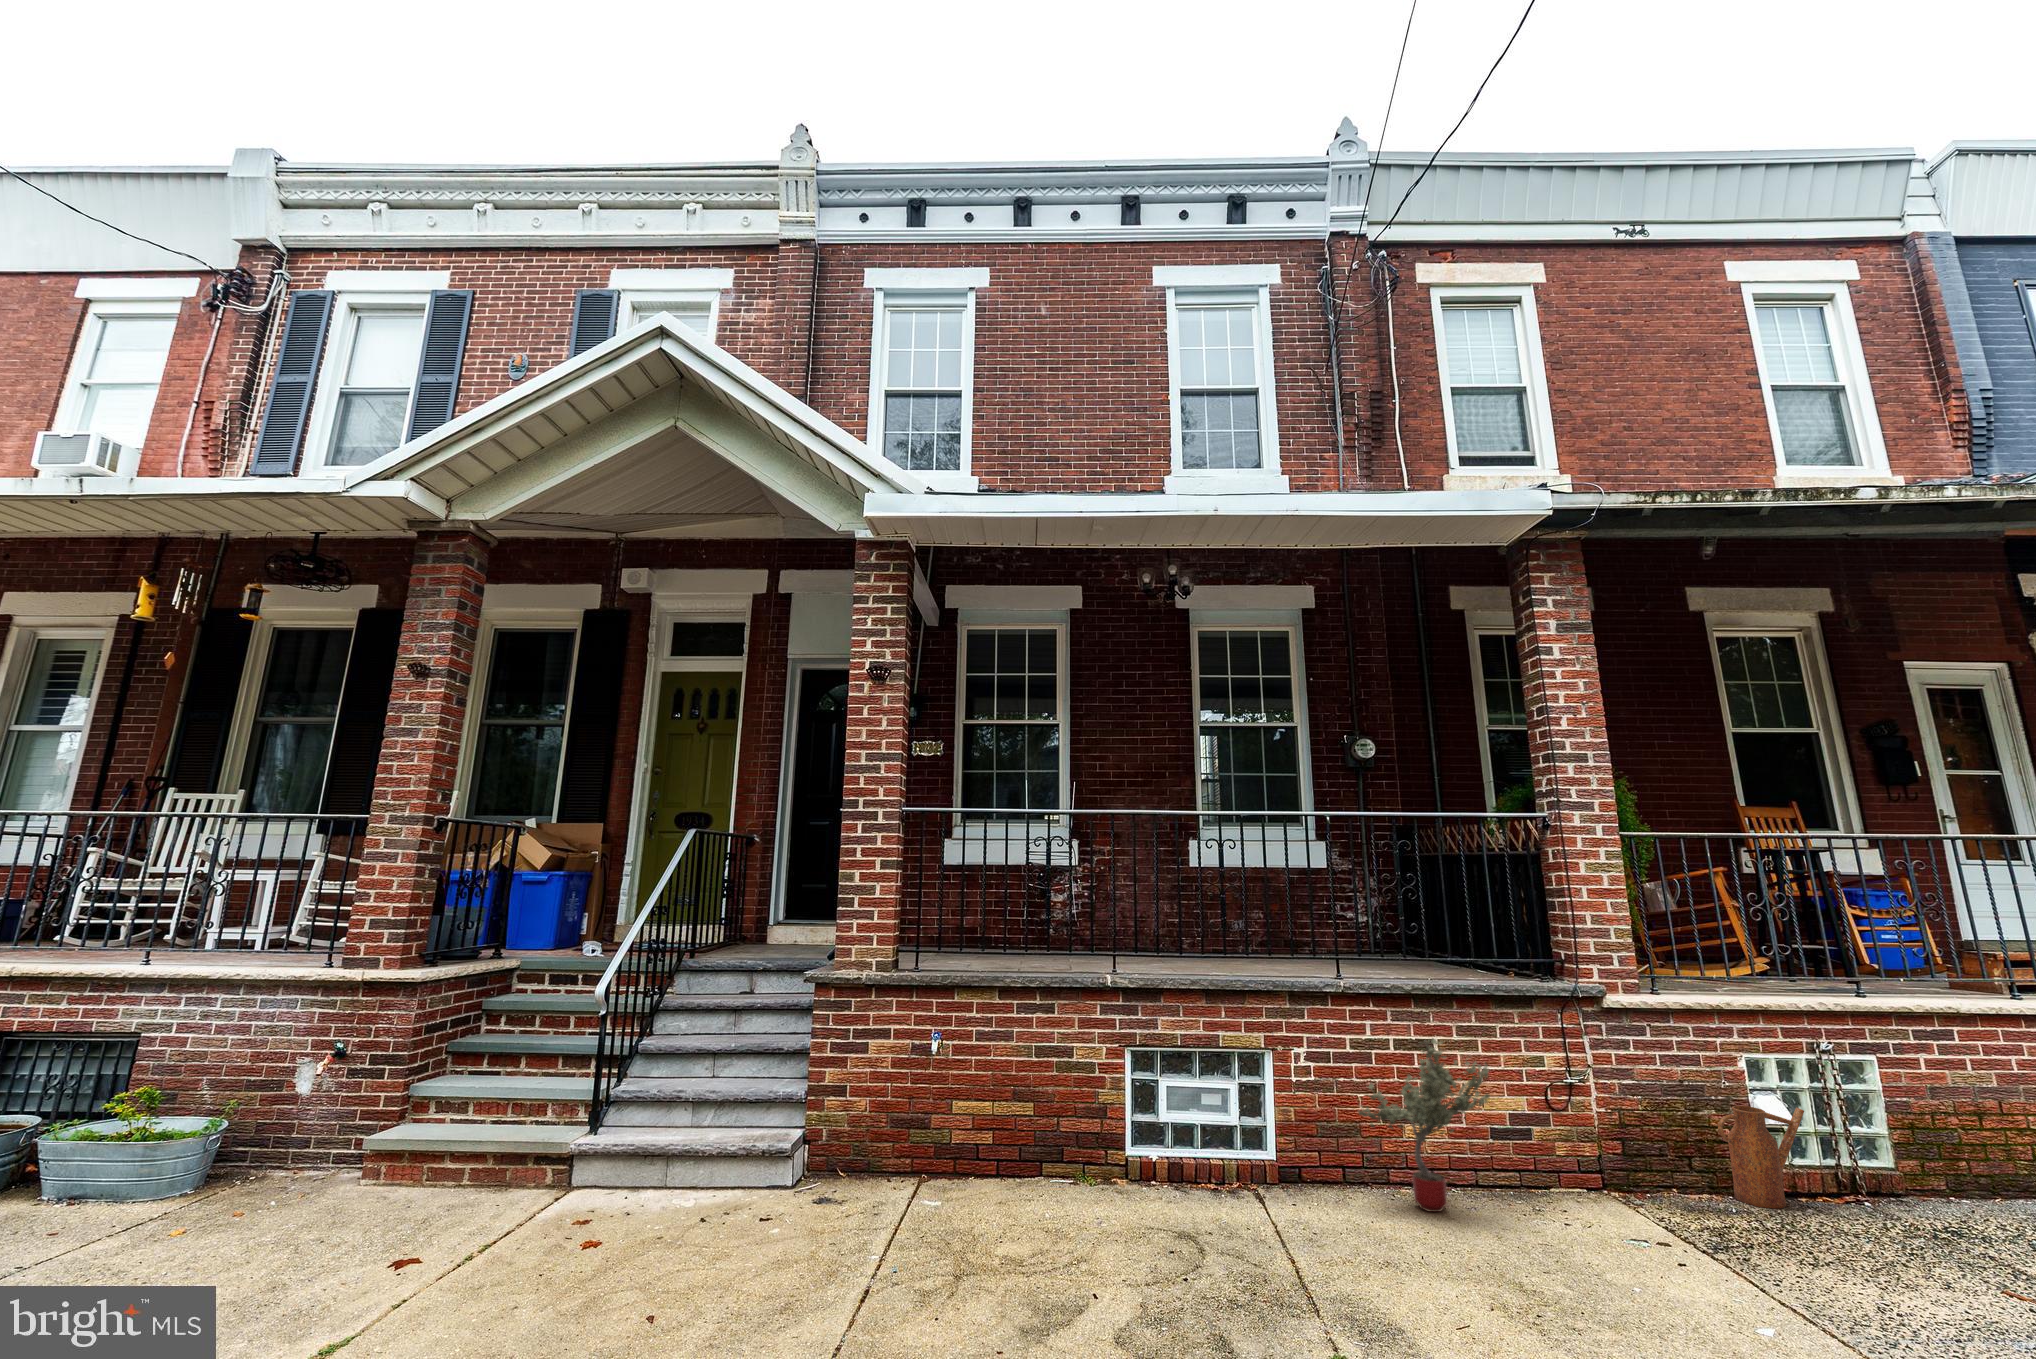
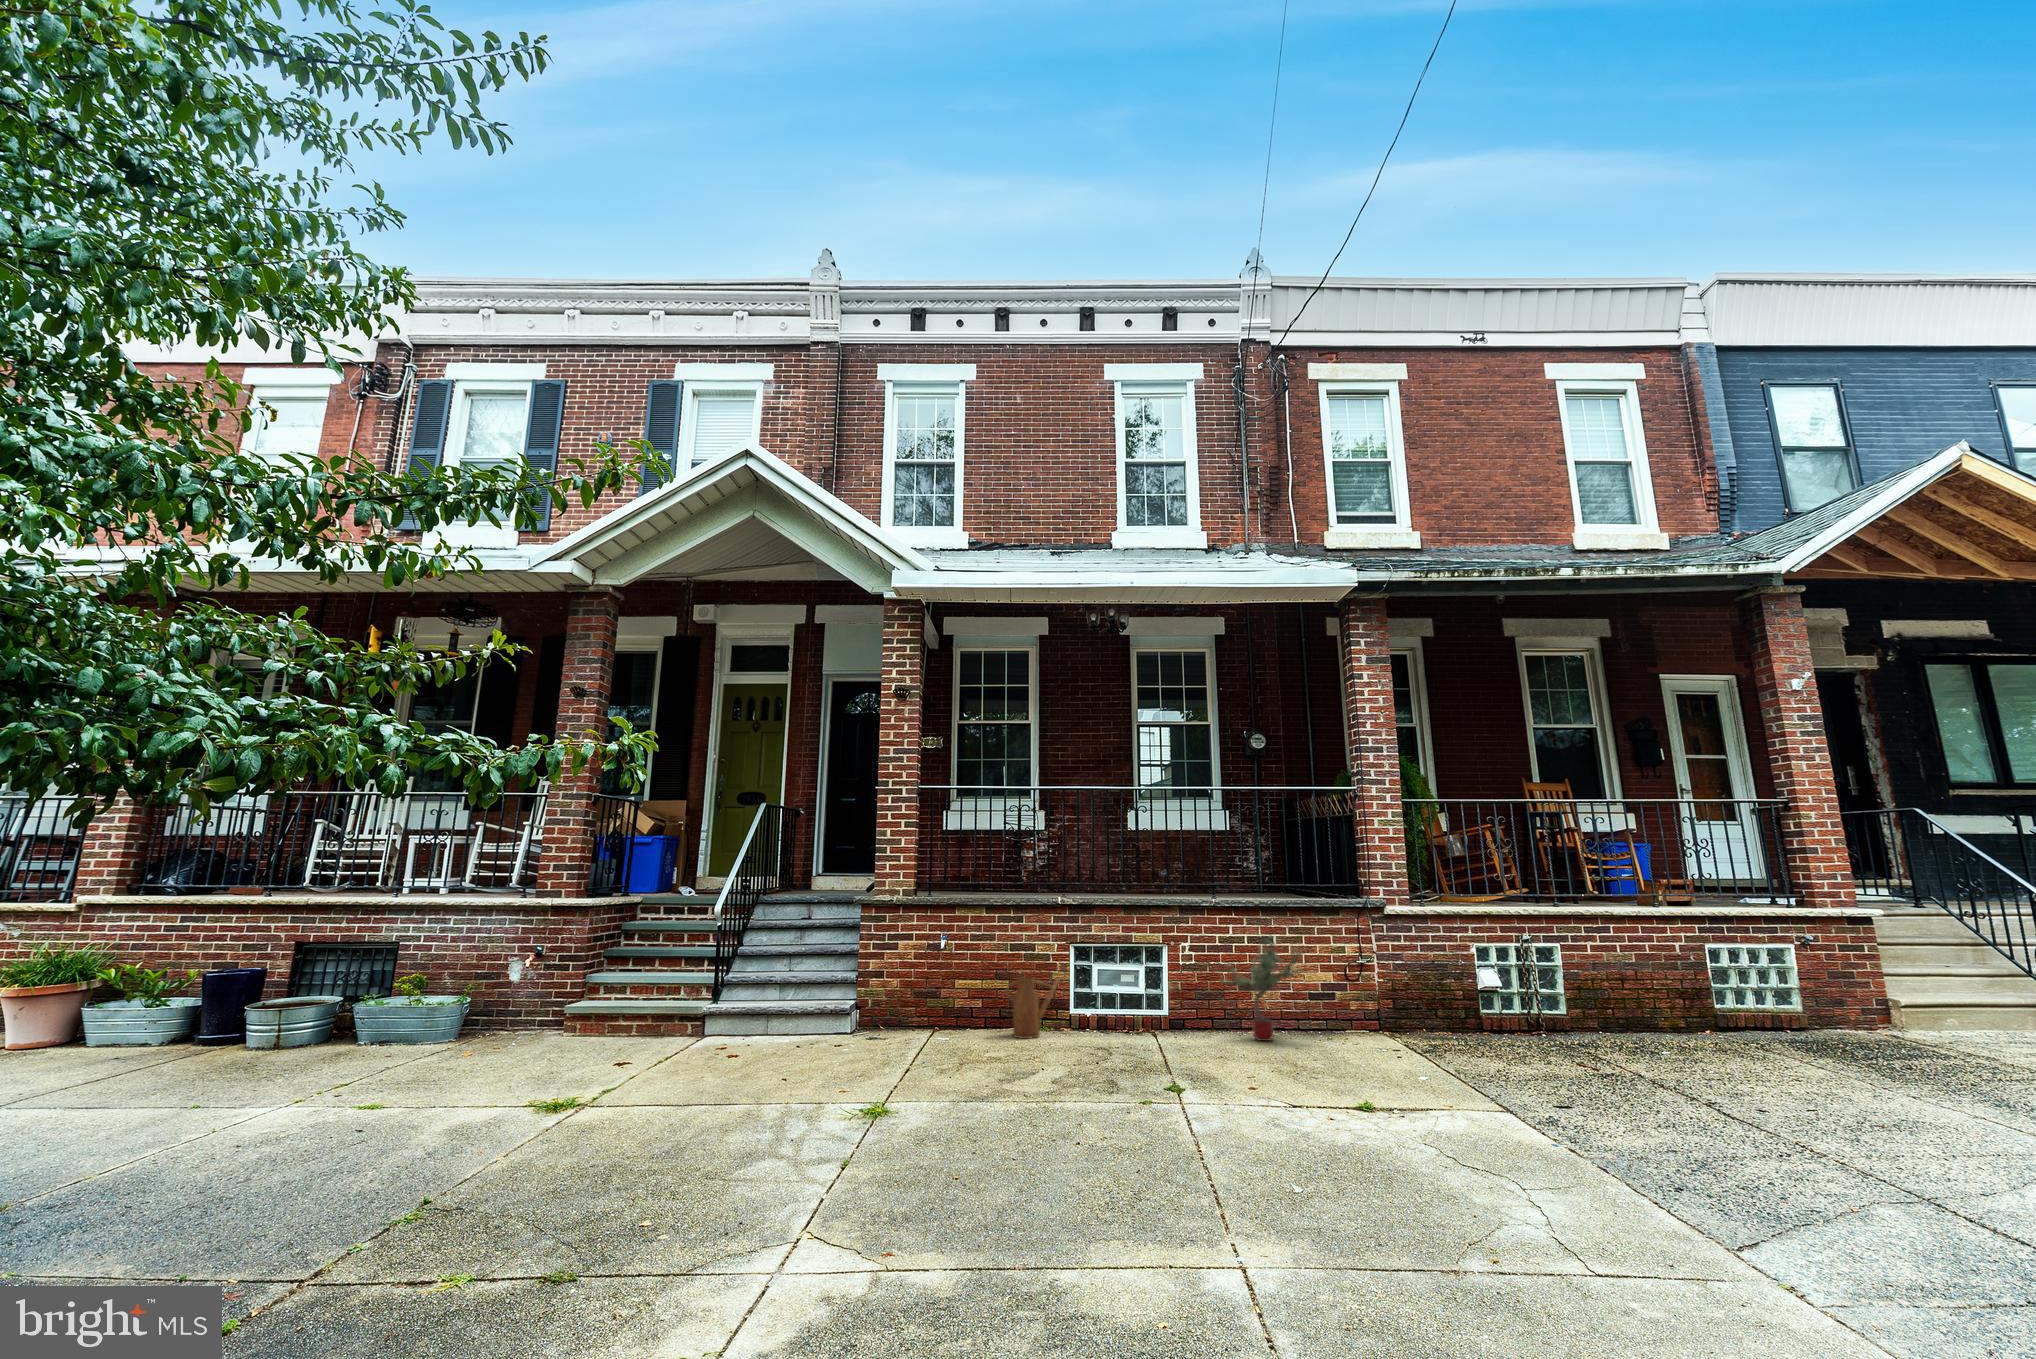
watering can: present [1718,1106,1804,1209] -> present [1006,977,1060,1039]

